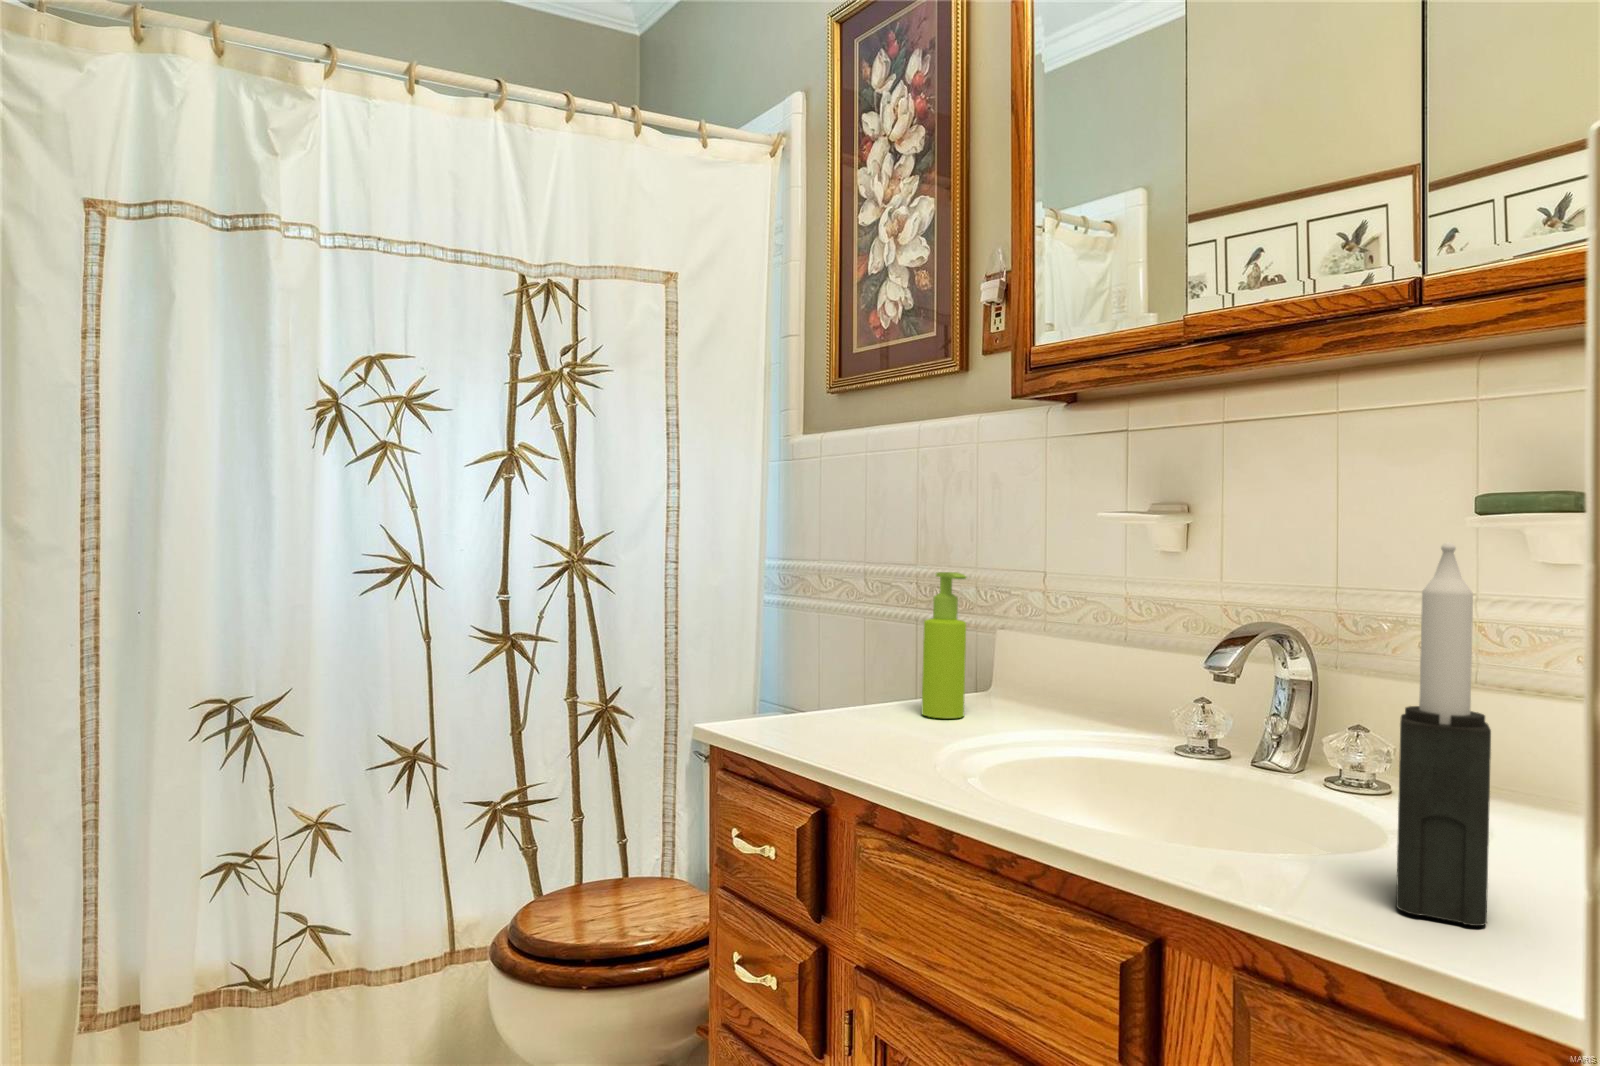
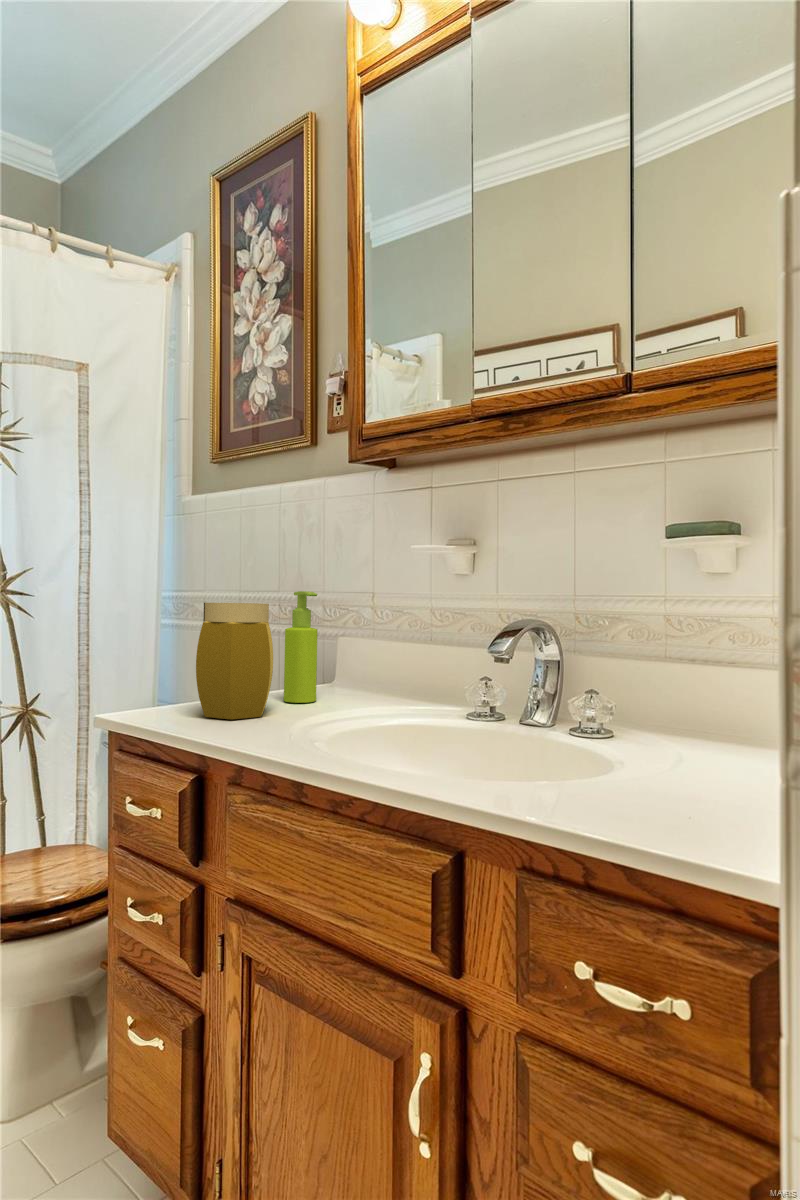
candle: present [1396,542,1491,926] -> none [625,537,689,815]
jar: none [815,588,910,738] -> present [196,603,273,719]

